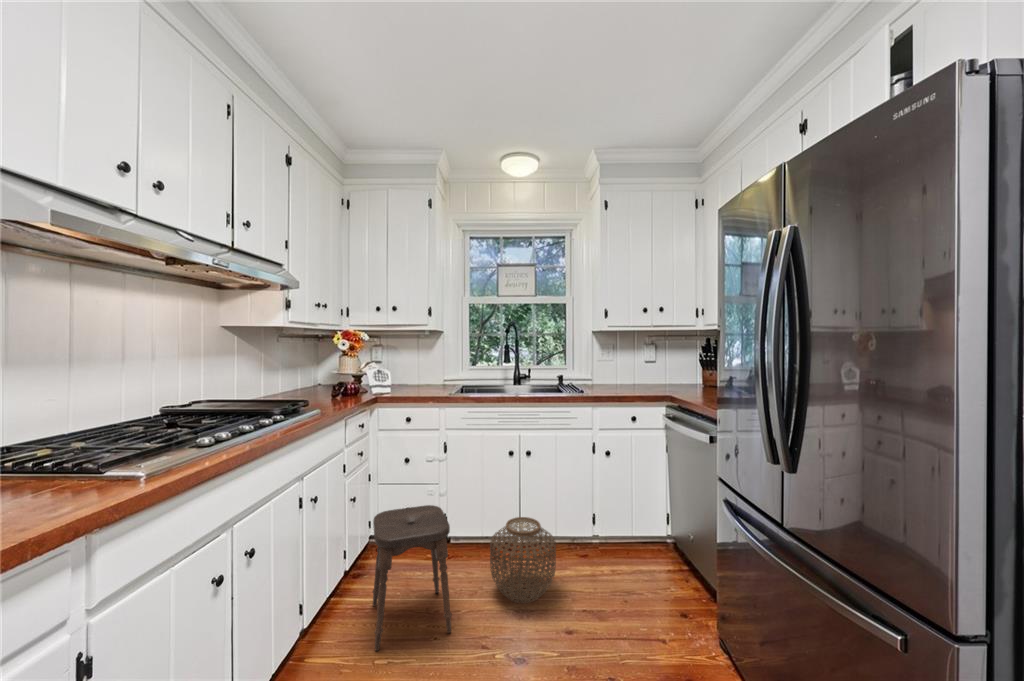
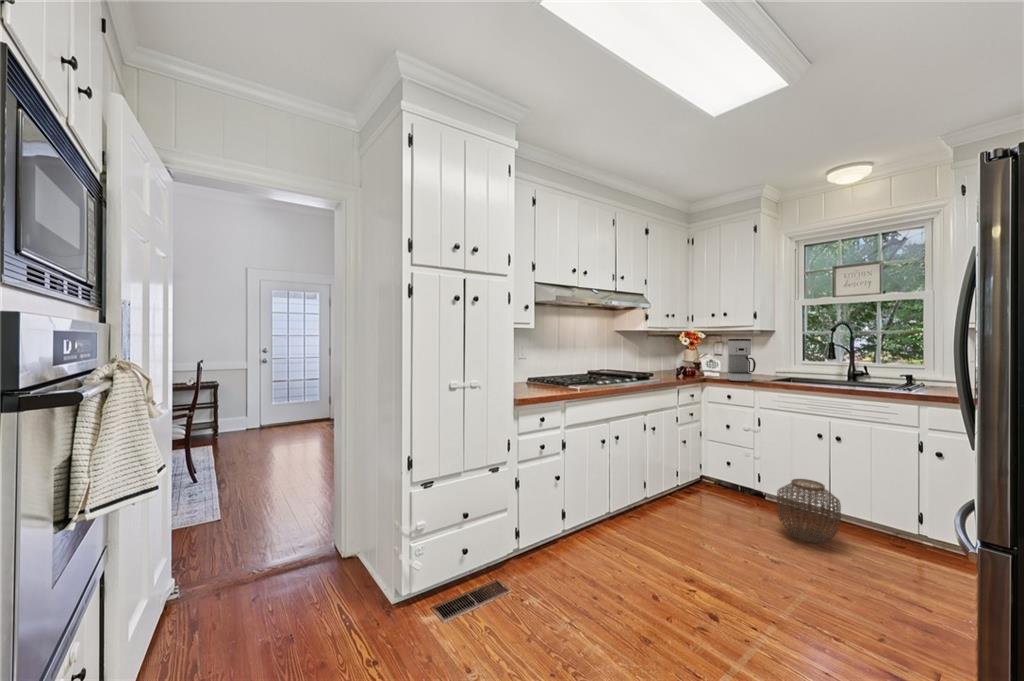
coffee maker: none [402,341,437,398] -> present [728,339,756,382]
stool: present [373,505,452,651] -> none [684,448,739,531]

